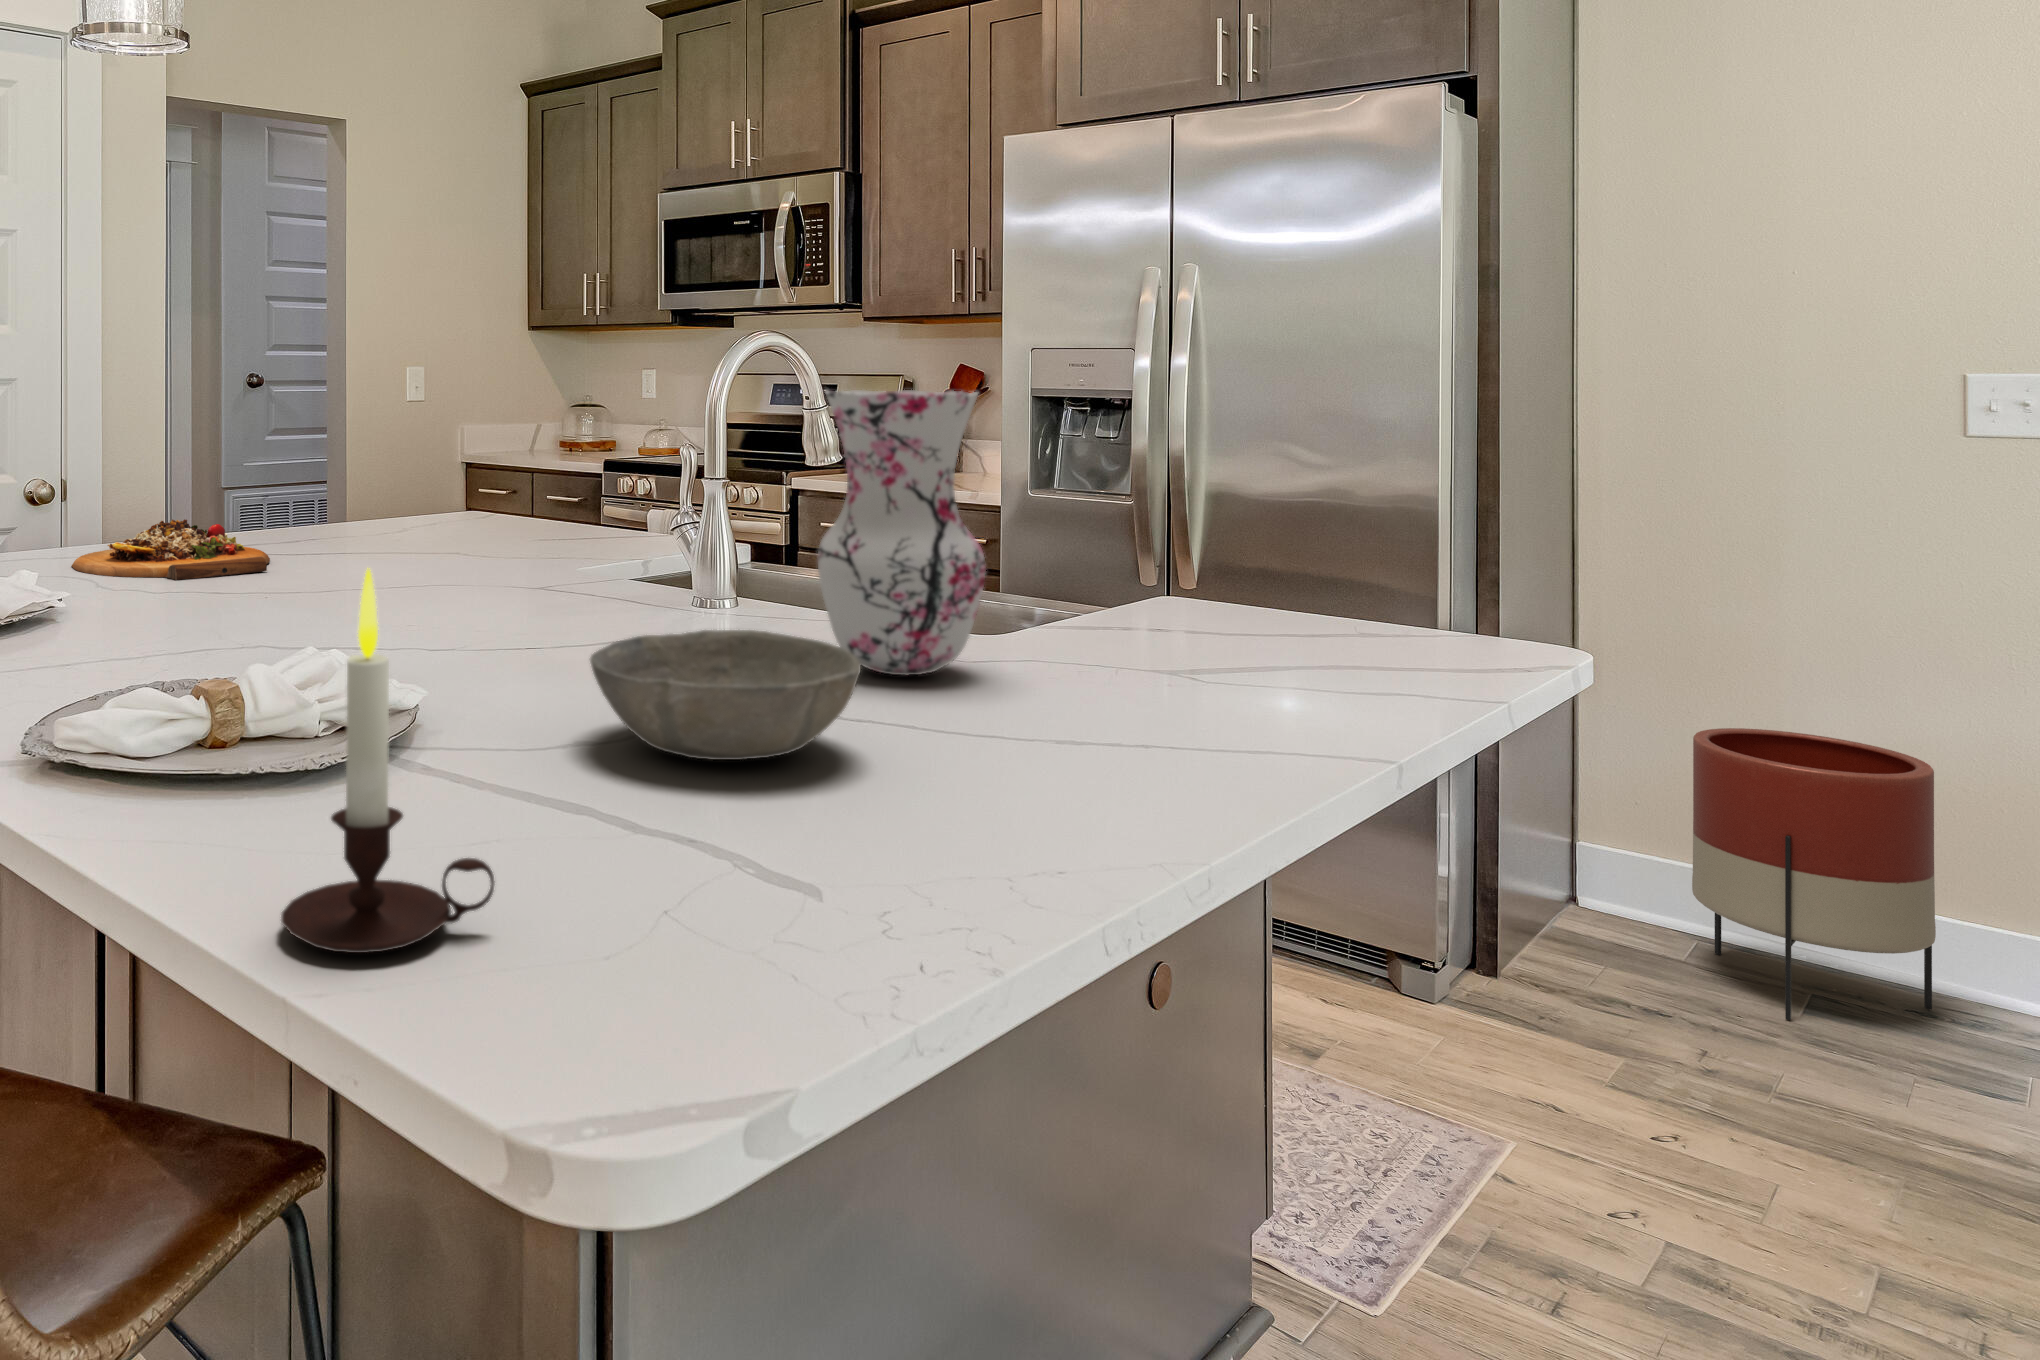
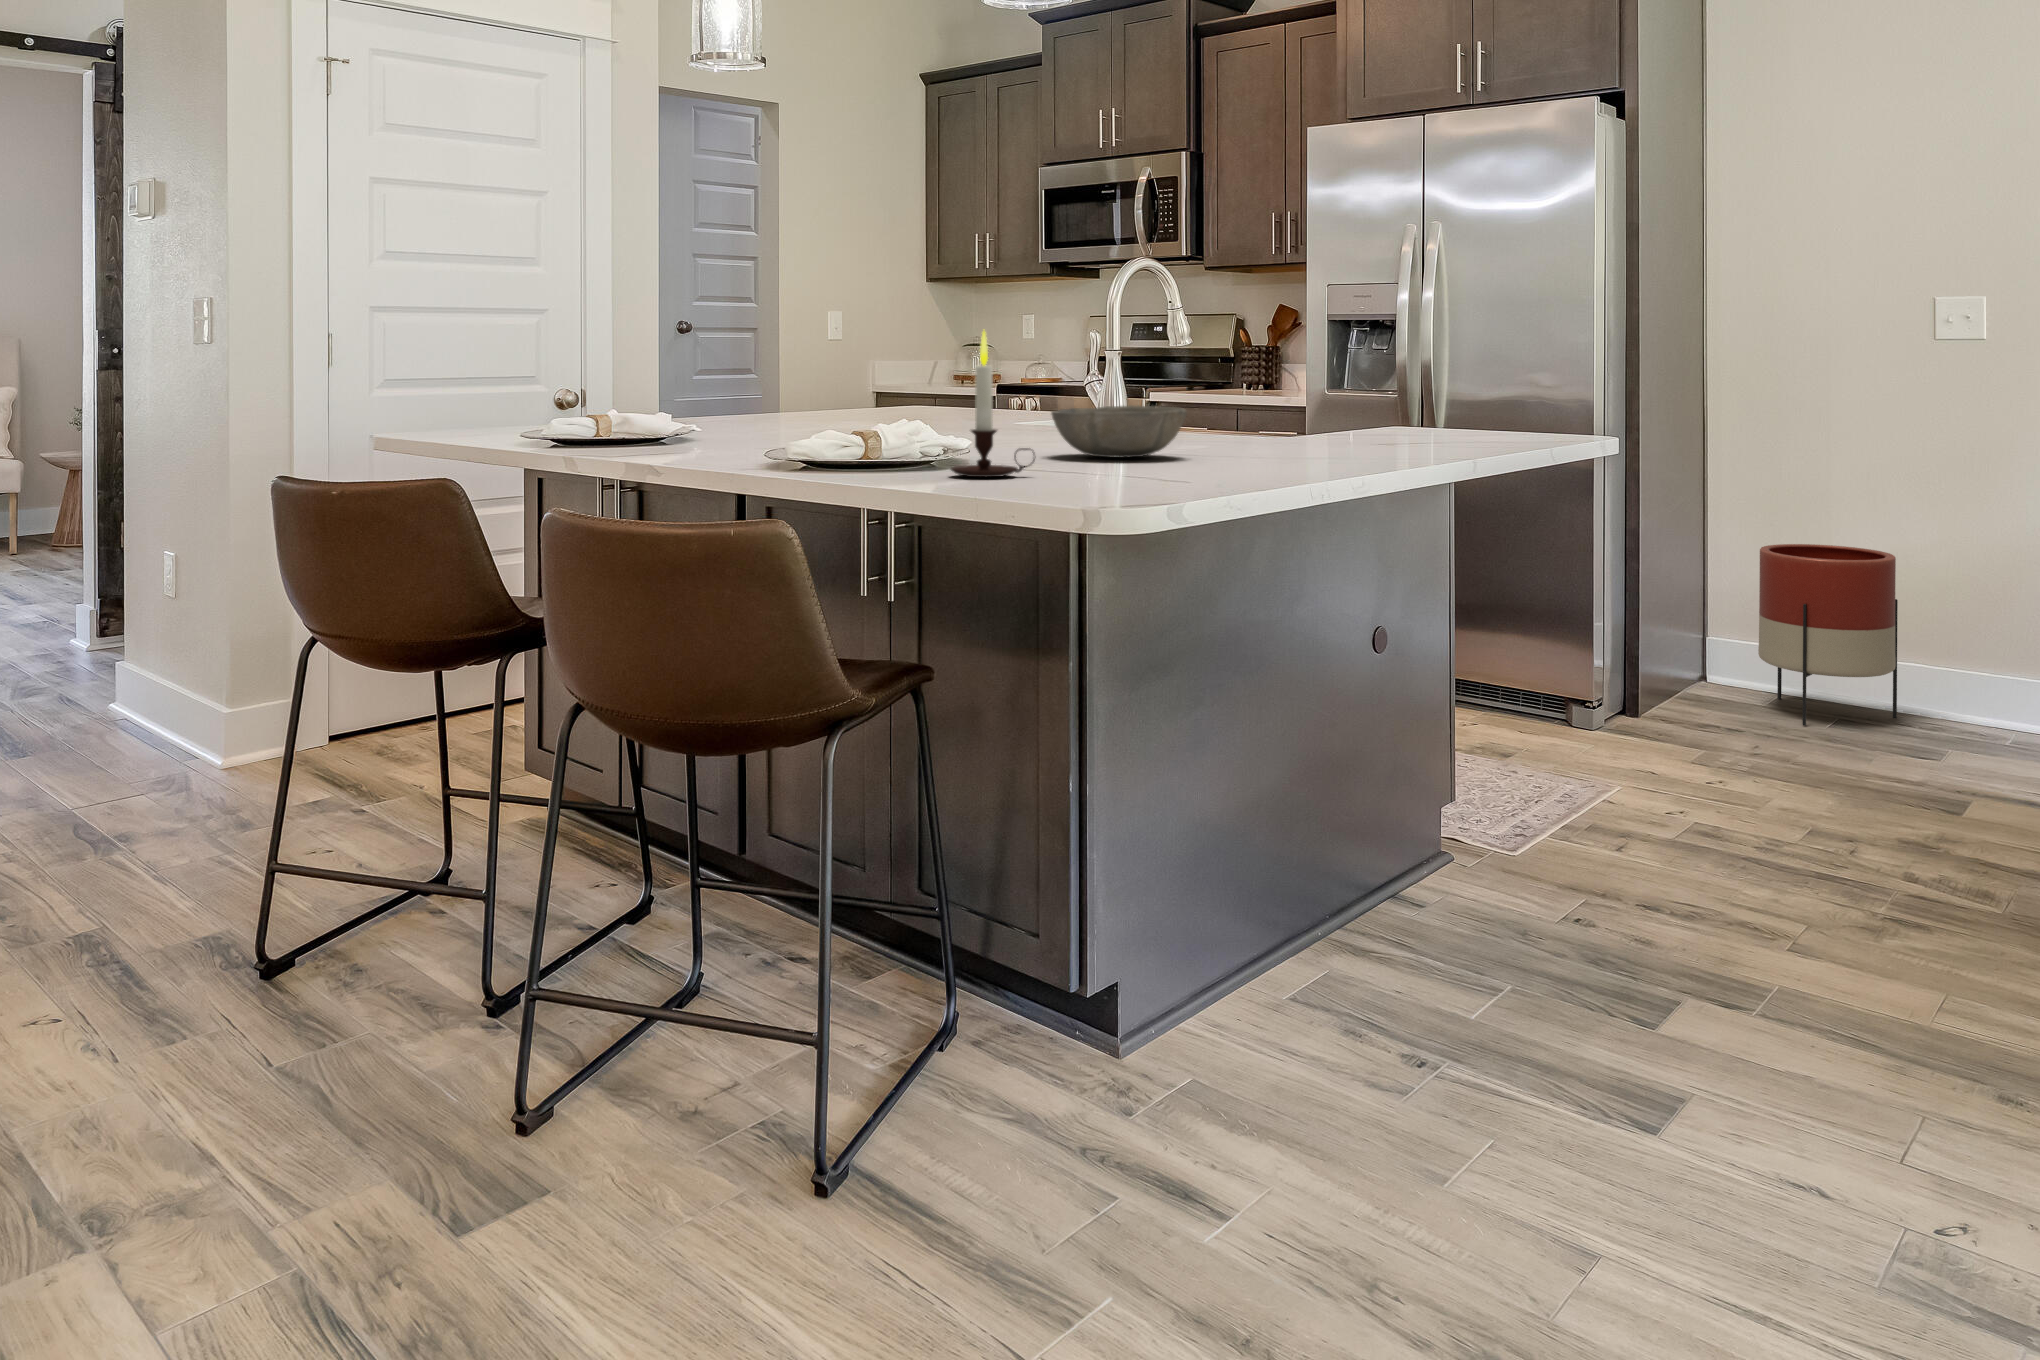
vase: present [818,390,986,676] -> none [1167,285,1258,445]
cutting board: present [72,519,270,580] -> none [657,396,798,430]

